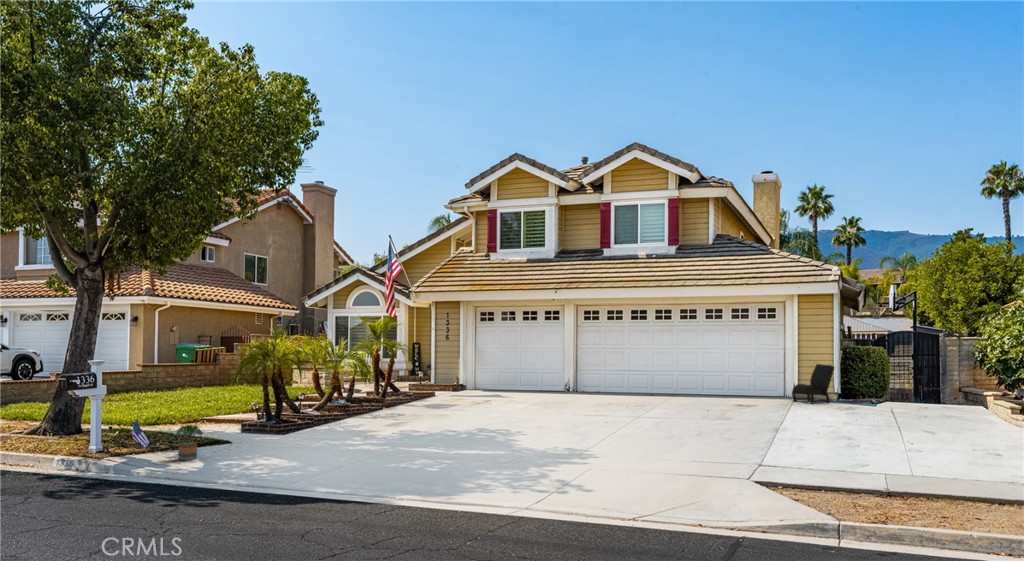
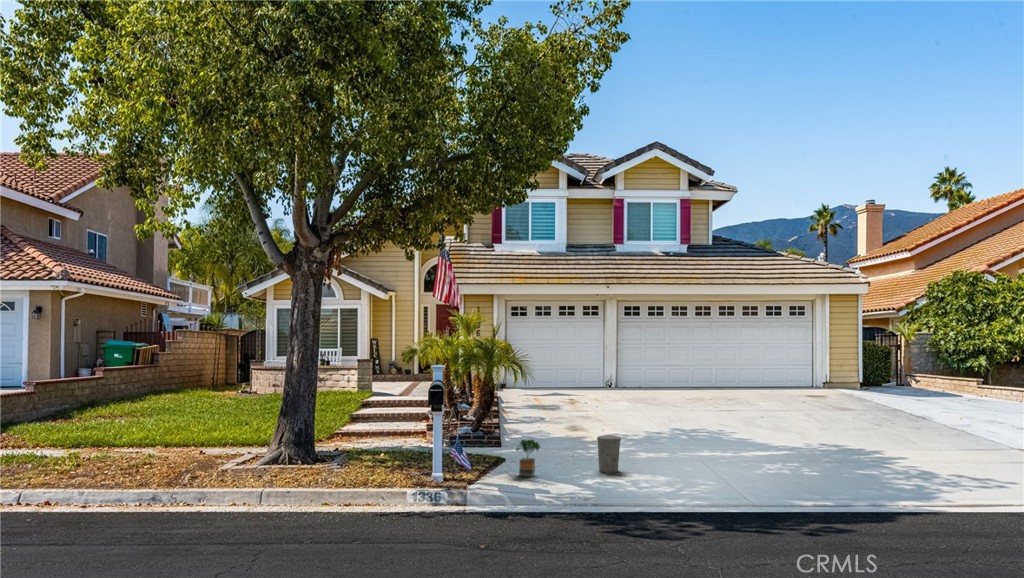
lounge chair: present [792,364,834,403] -> none [810,358,843,393]
trash can: none [256,425,281,462] -> present [597,435,621,473]

